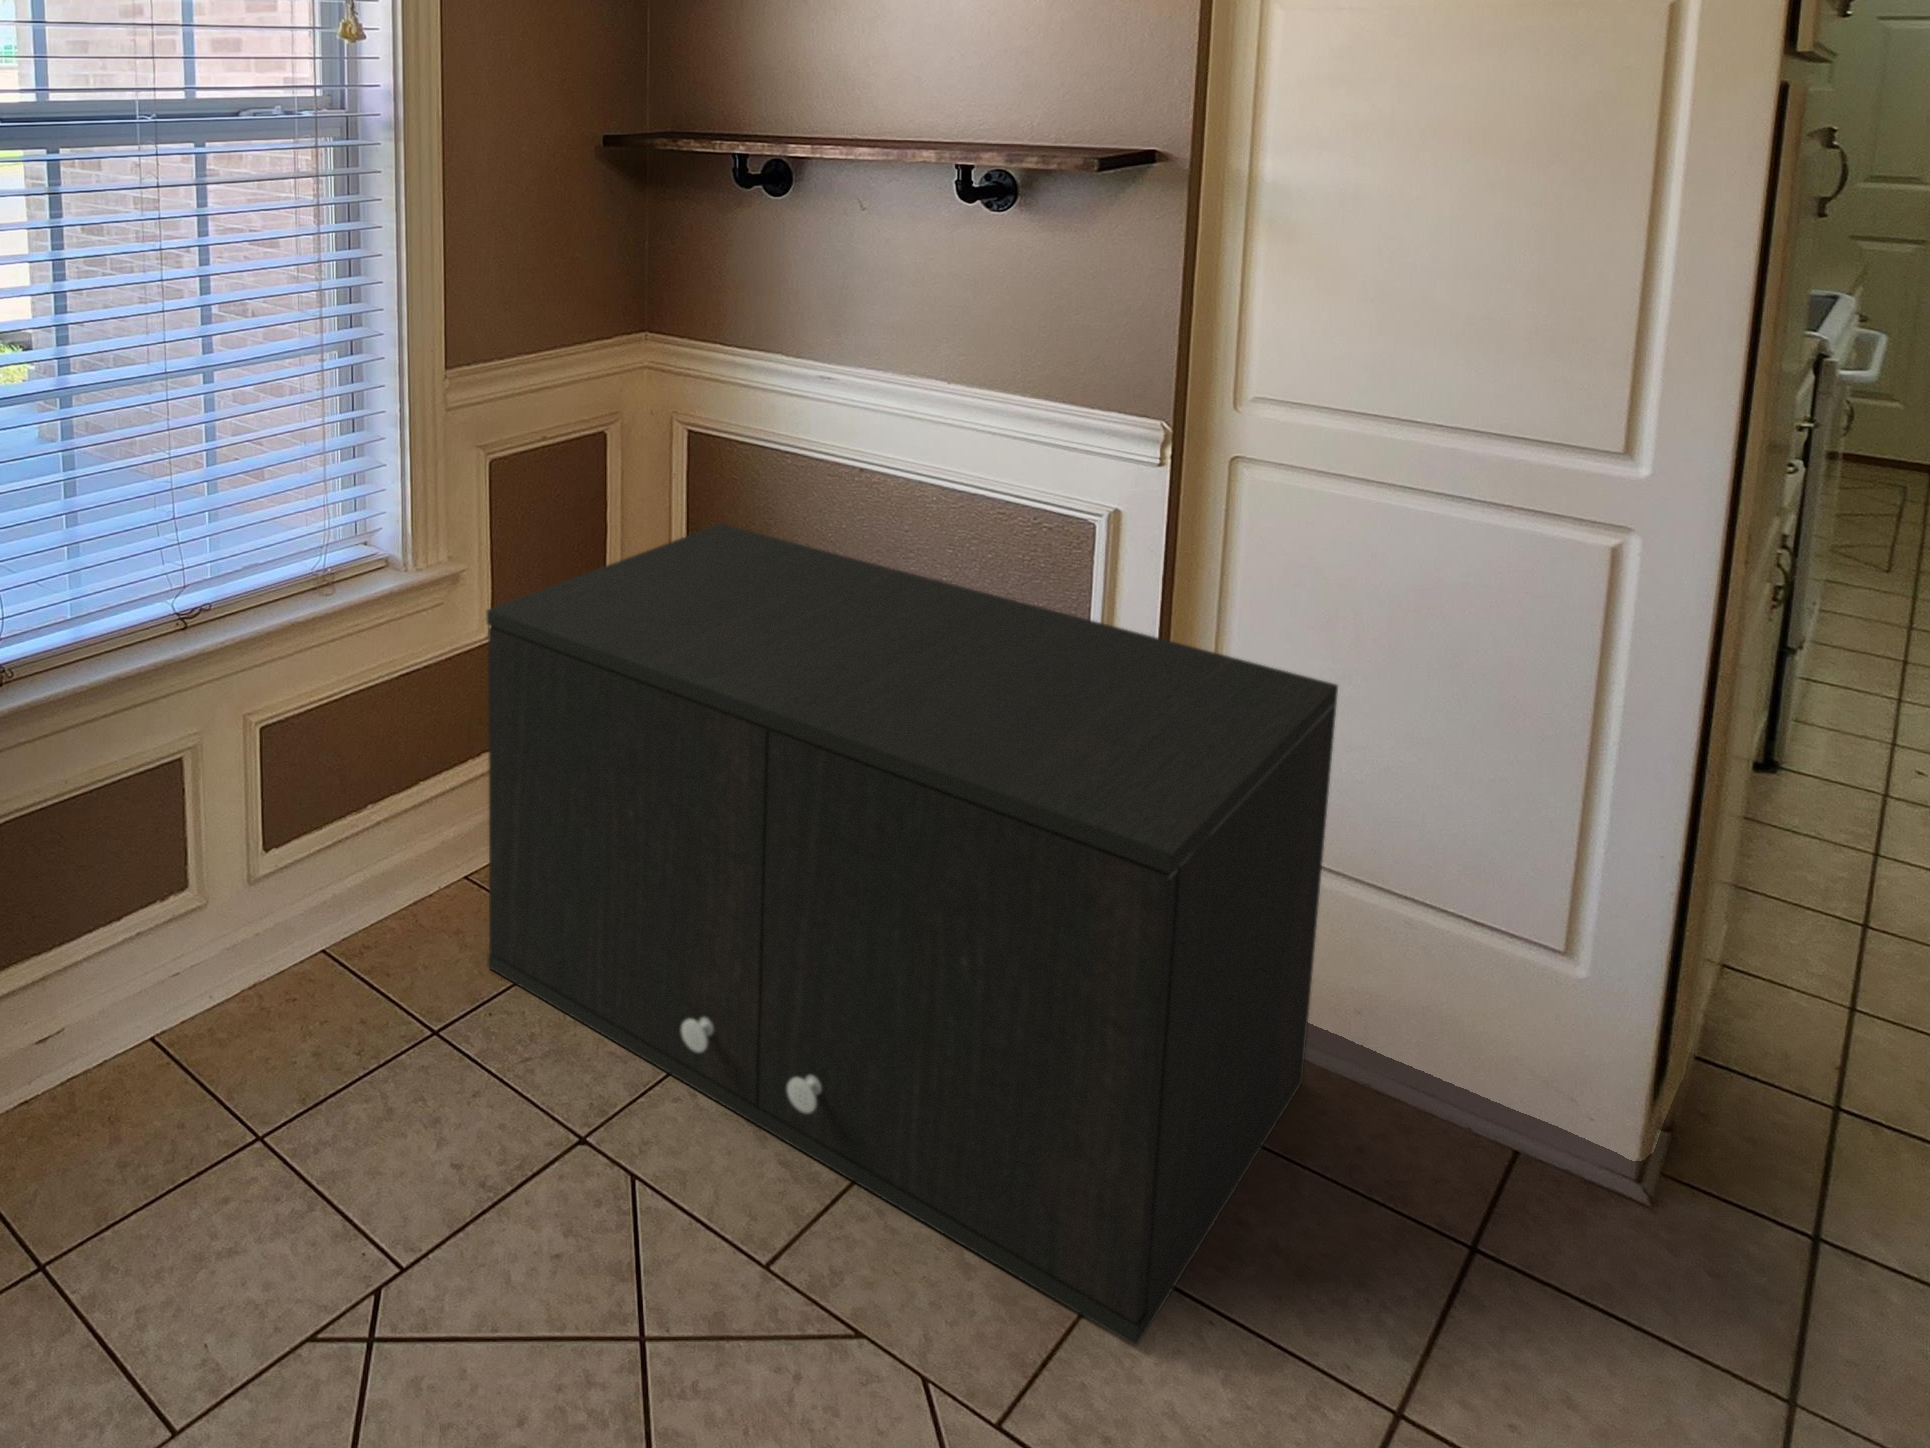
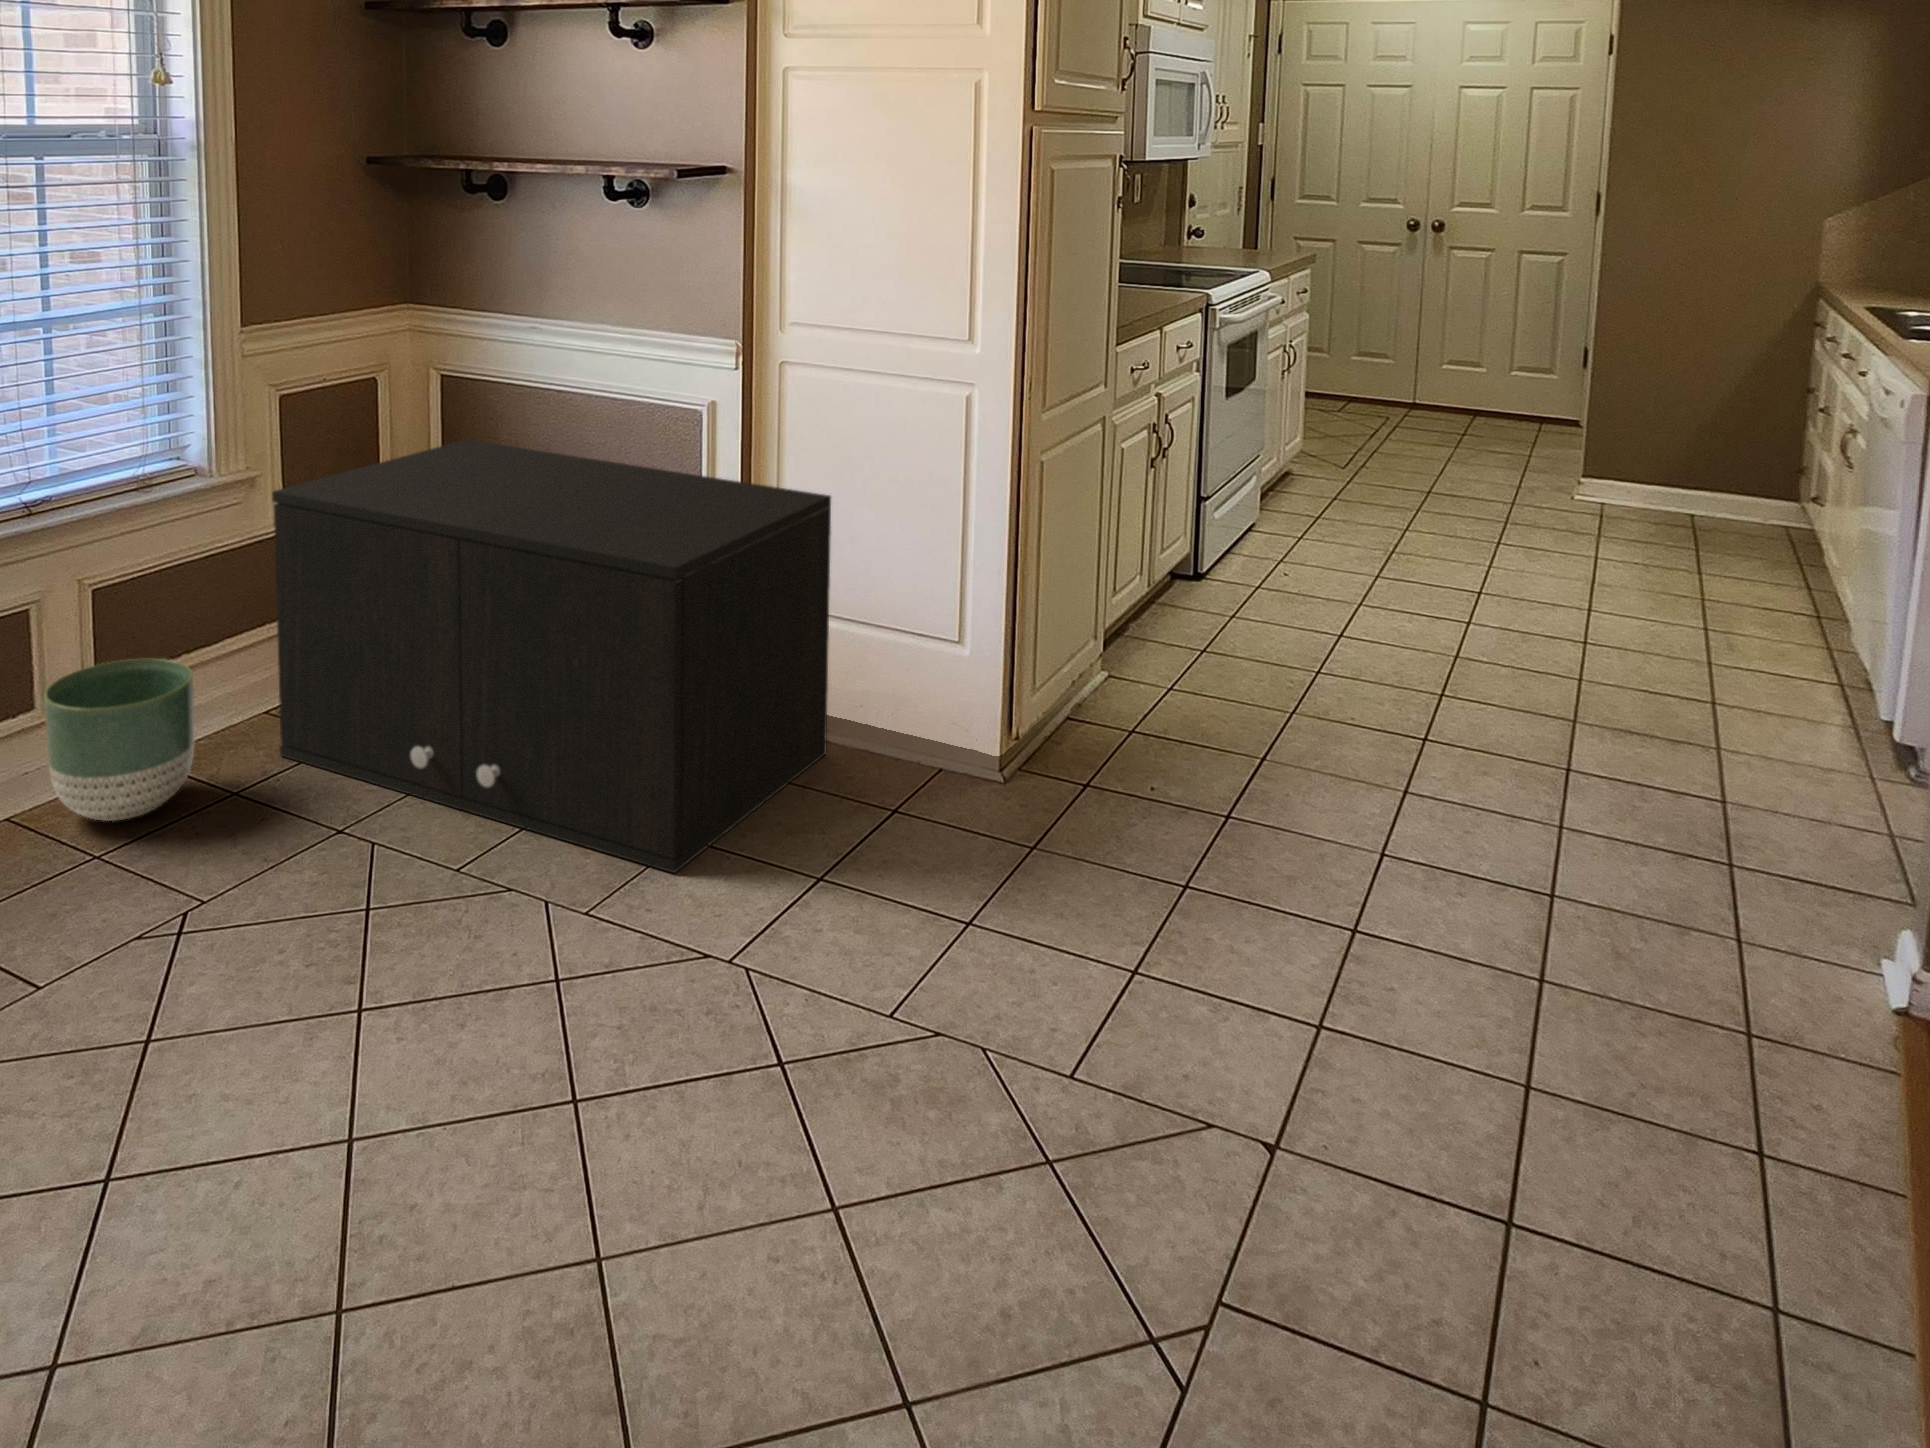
planter: none [197,830,384,1071] -> present [44,659,194,821]

